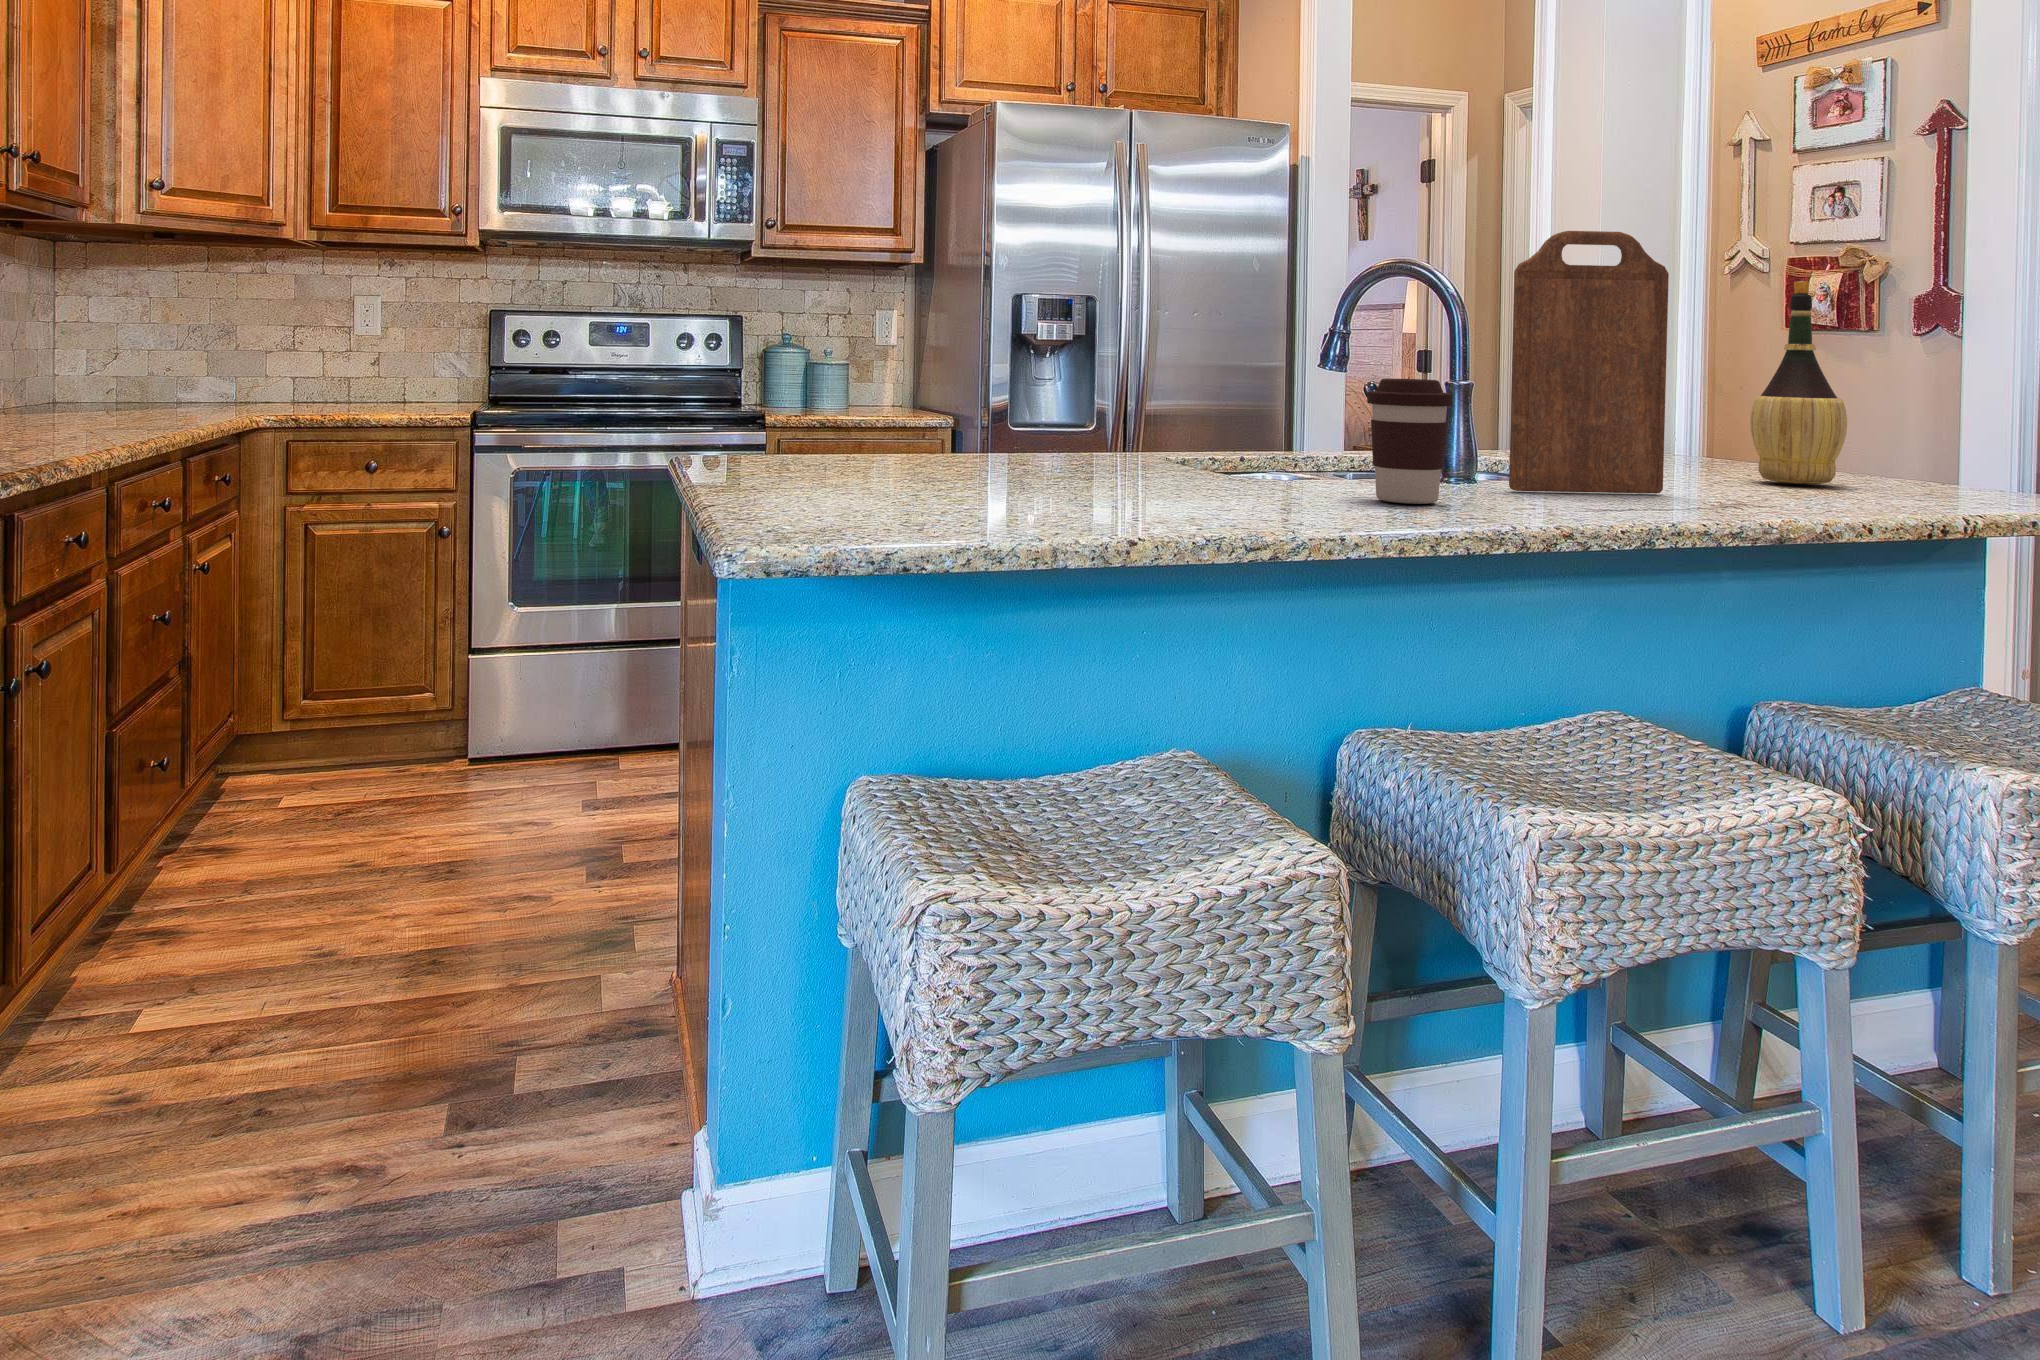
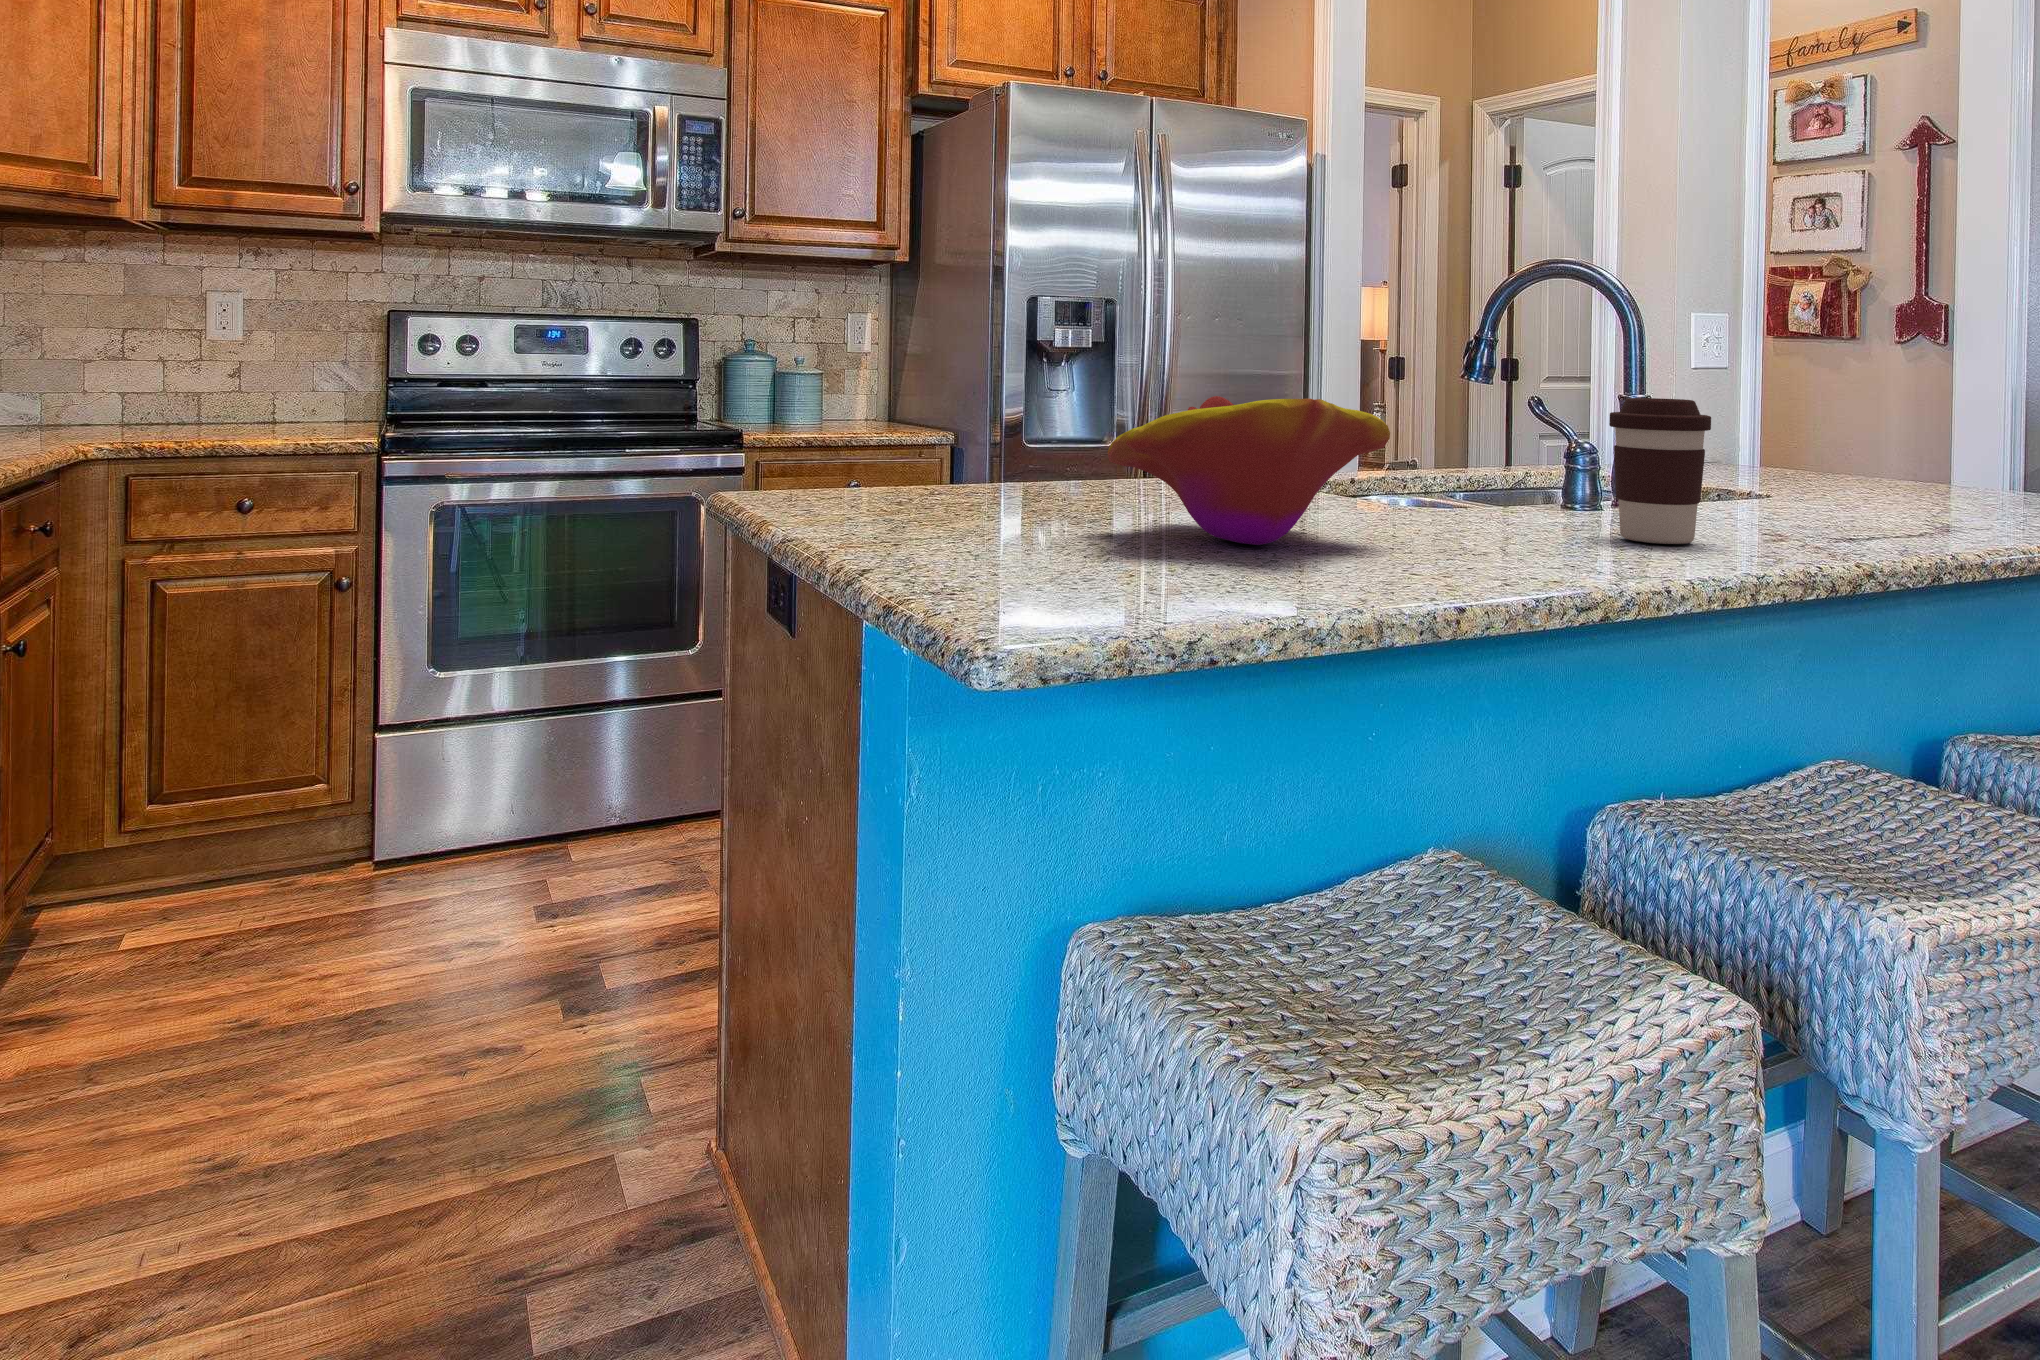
cutting board: present [1509,231,1669,494] -> none [1721,231,1879,522]
wine bottle: present [1750,281,1847,484] -> none [1906,290,2008,504]
decorative bowl: none [932,375,1156,495] -> present [1107,396,1390,545]

